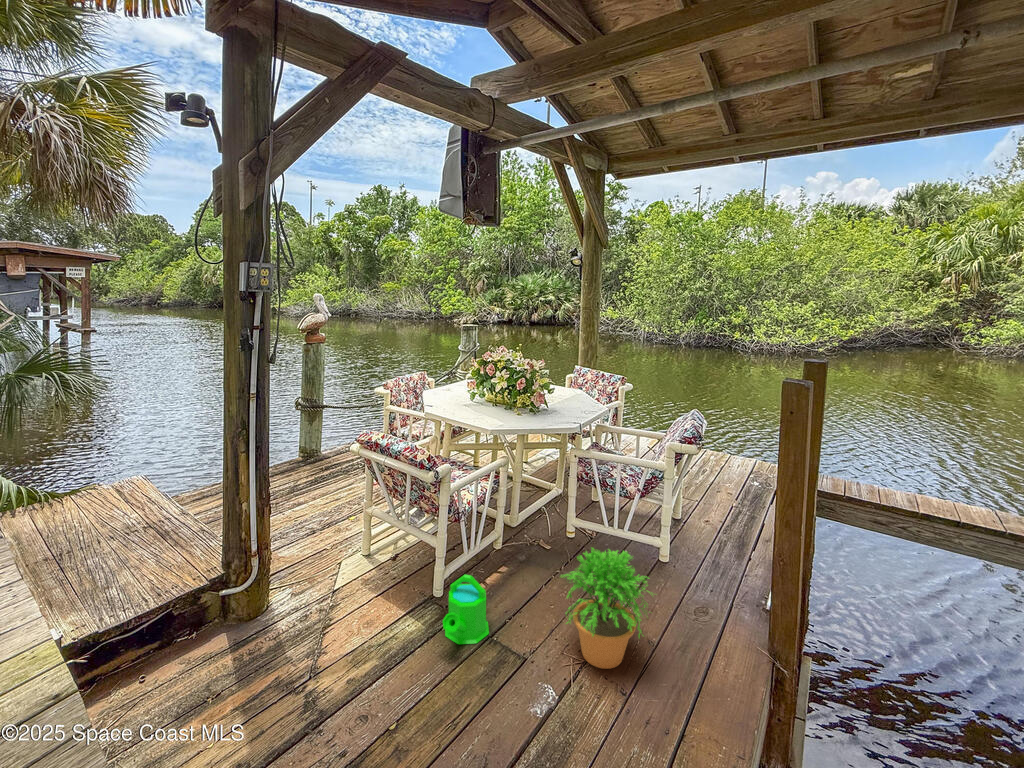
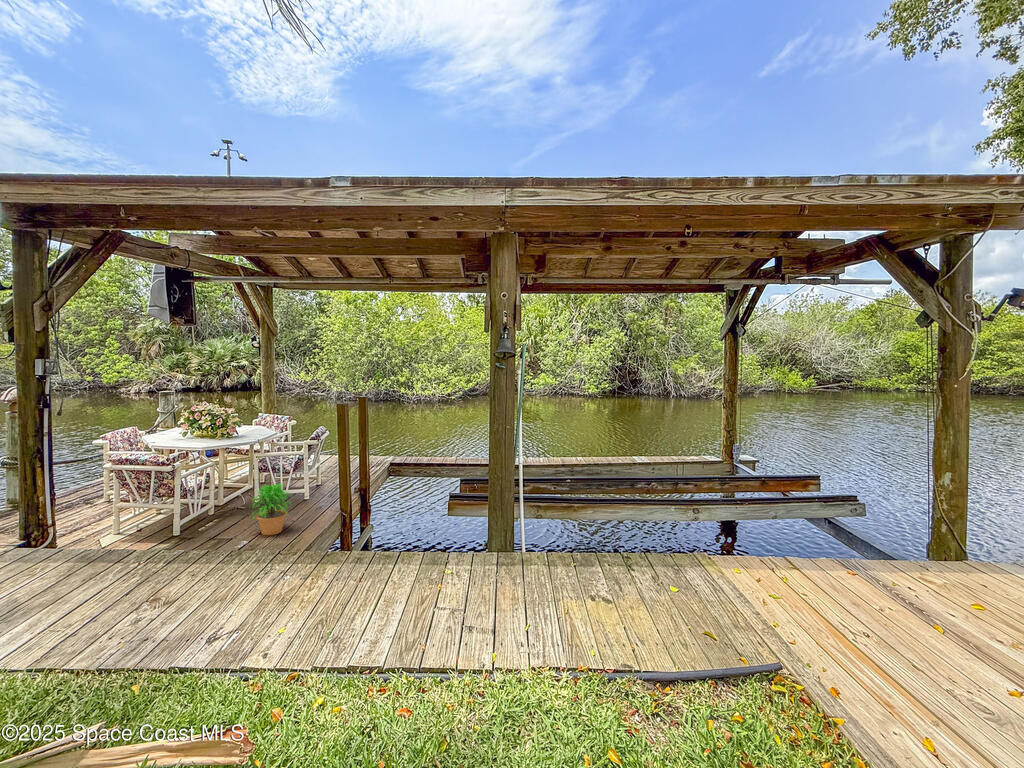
watering can: present [443,575,489,644] -> none [183,511,210,544]

